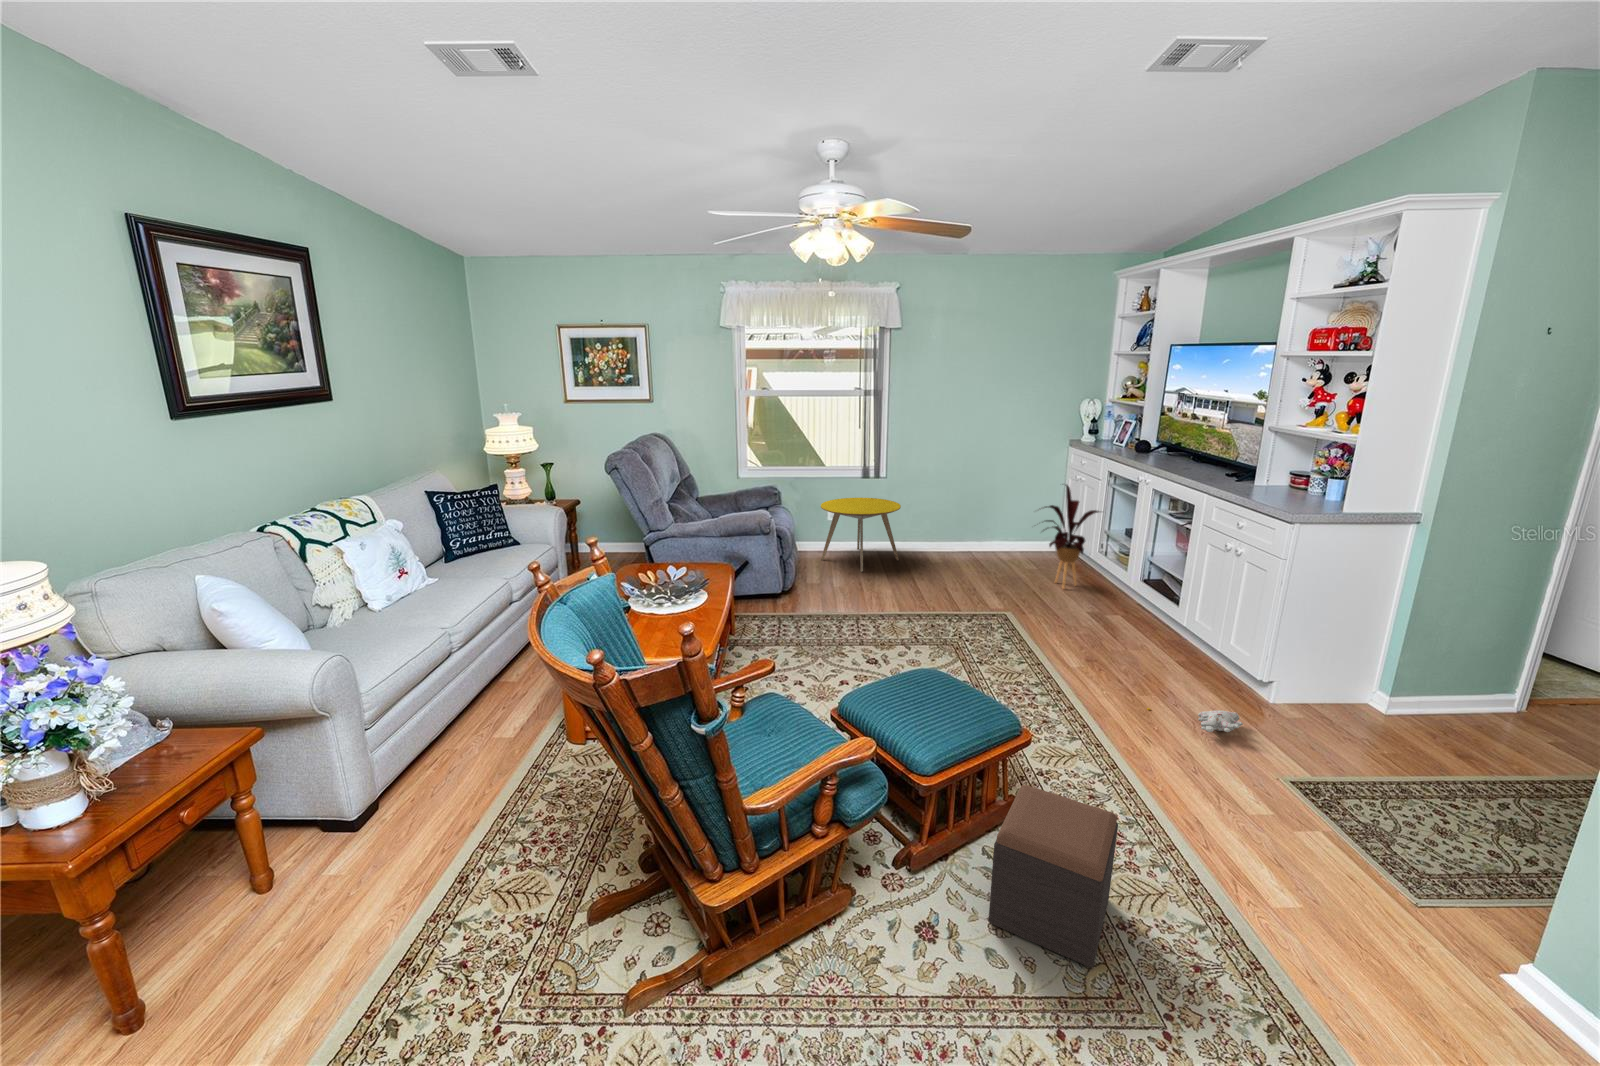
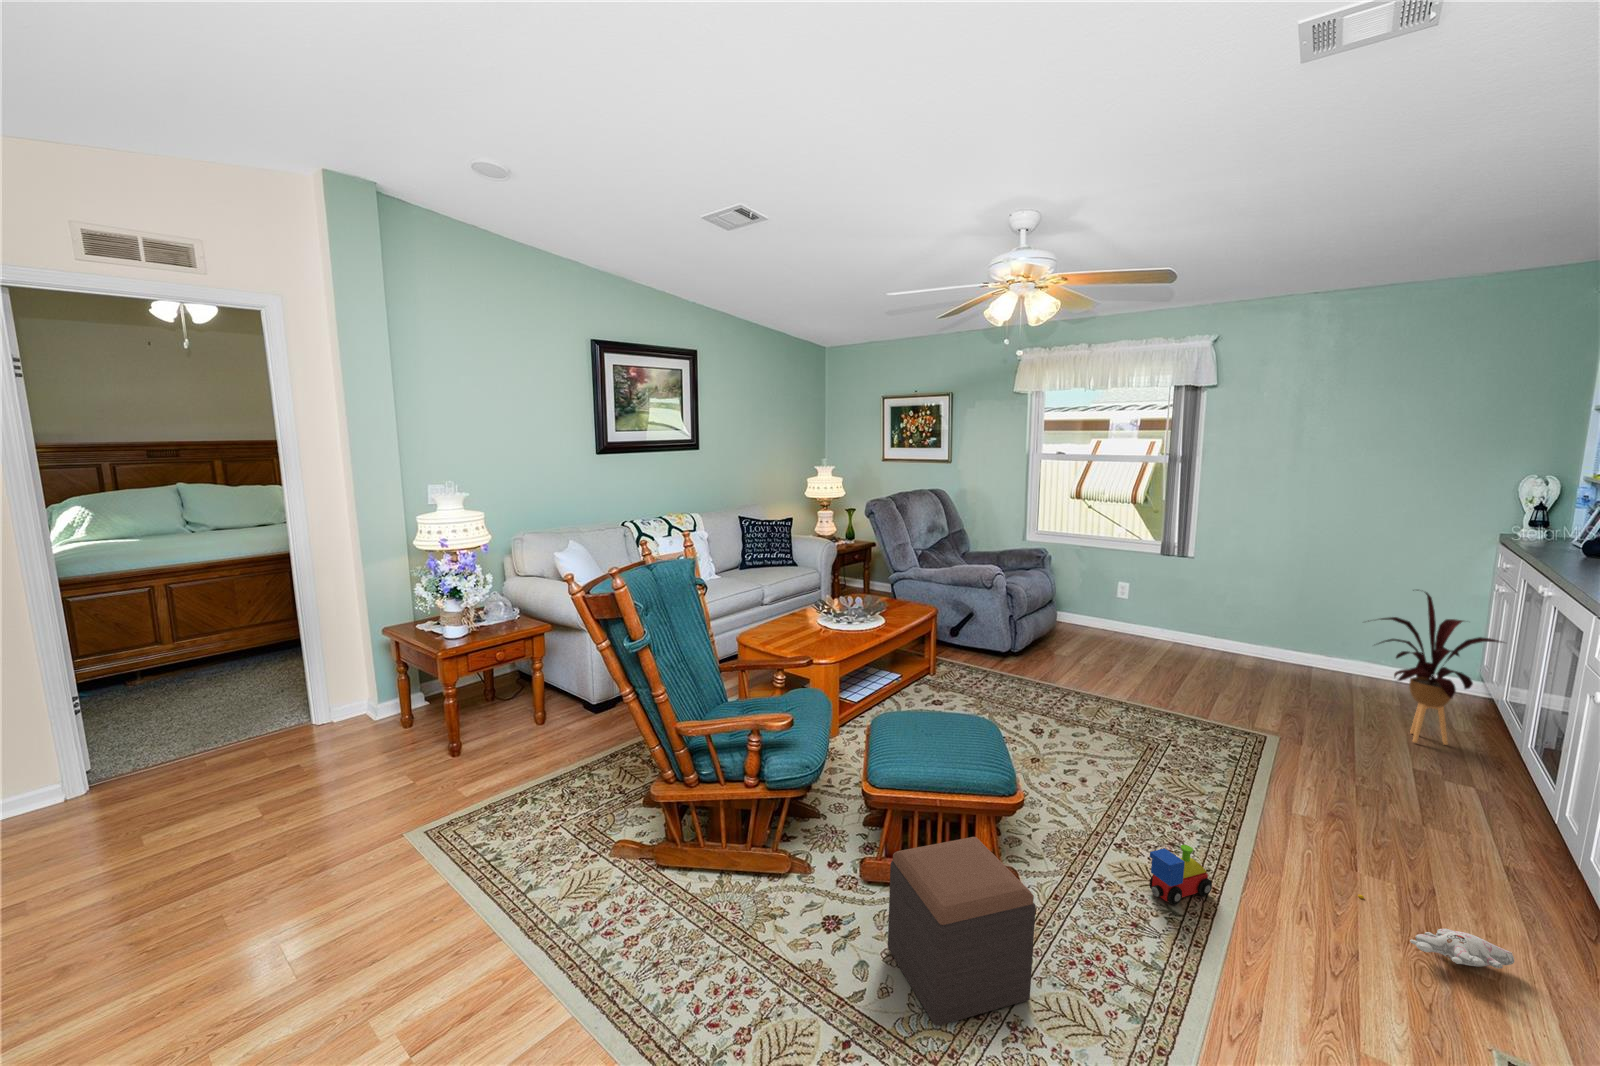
side table: present [821,498,901,572] -> none [1094,577,1199,660]
toy train: none [1068,718,1097,767] -> present [1149,845,1212,905]

